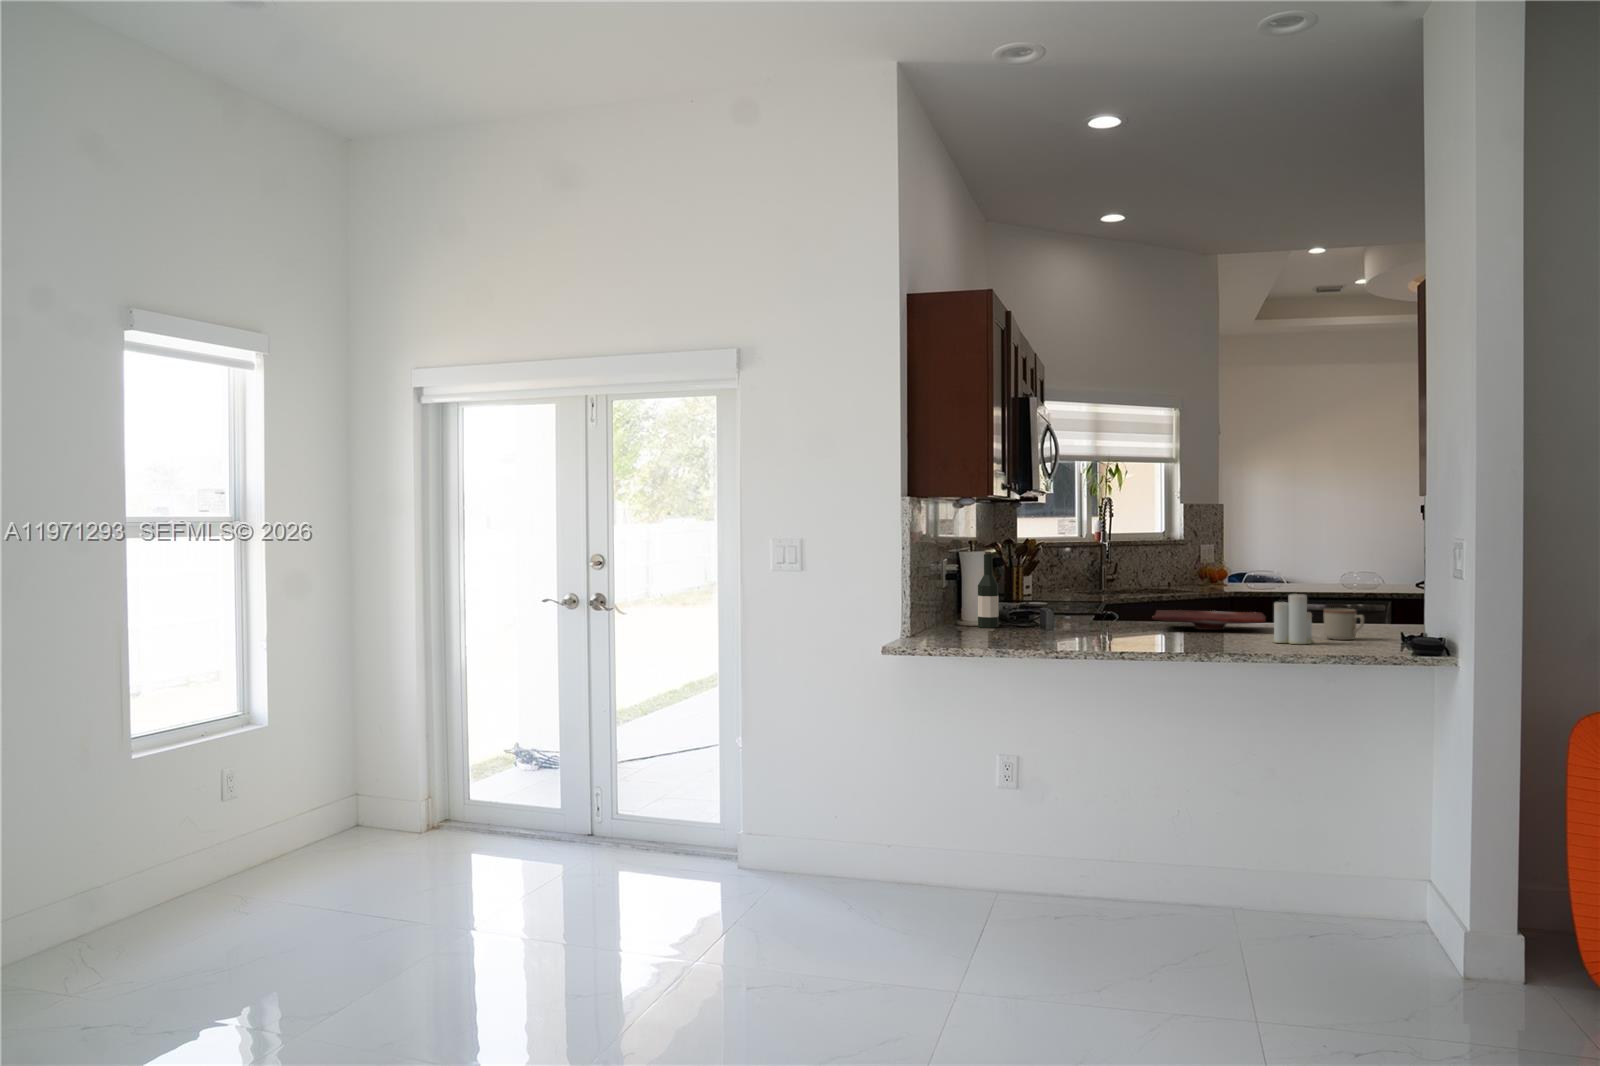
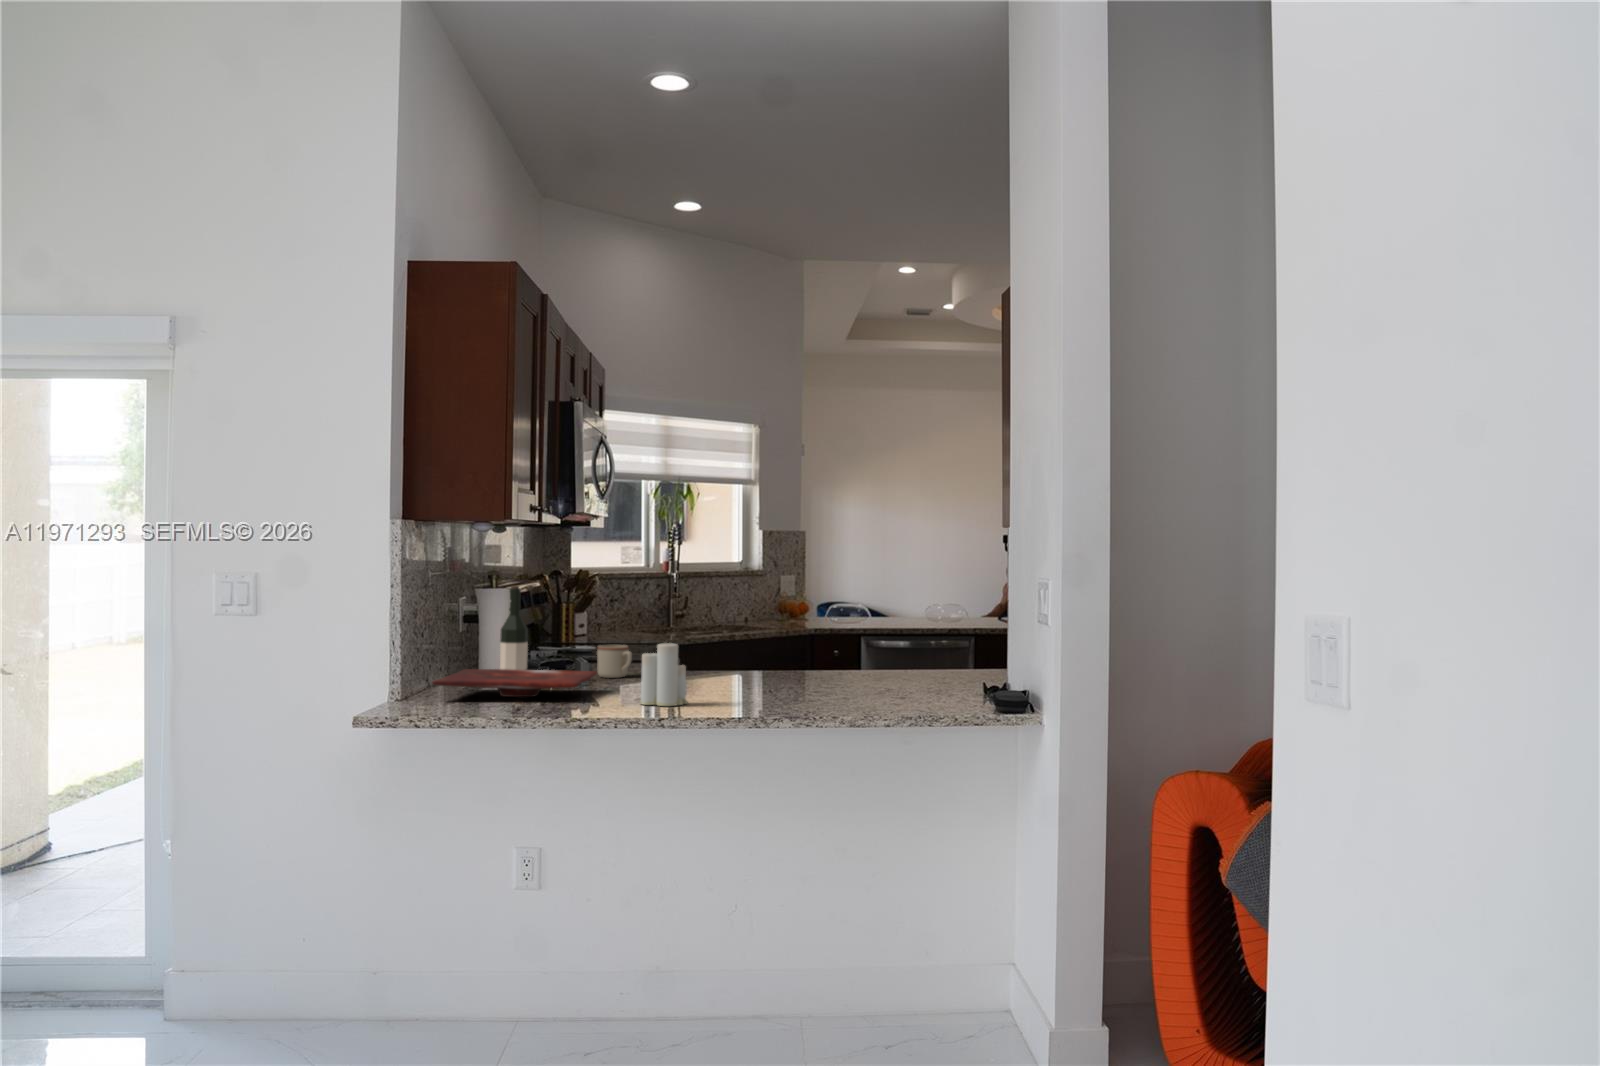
candle: present [1272,594,1314,644] -> present [640,643,688,706]
mug: present [1324,608,1364,640] -> present [597,645,632,678]
cutting board: present [1153,610,1266,630] -> present [432,669,597,697]

